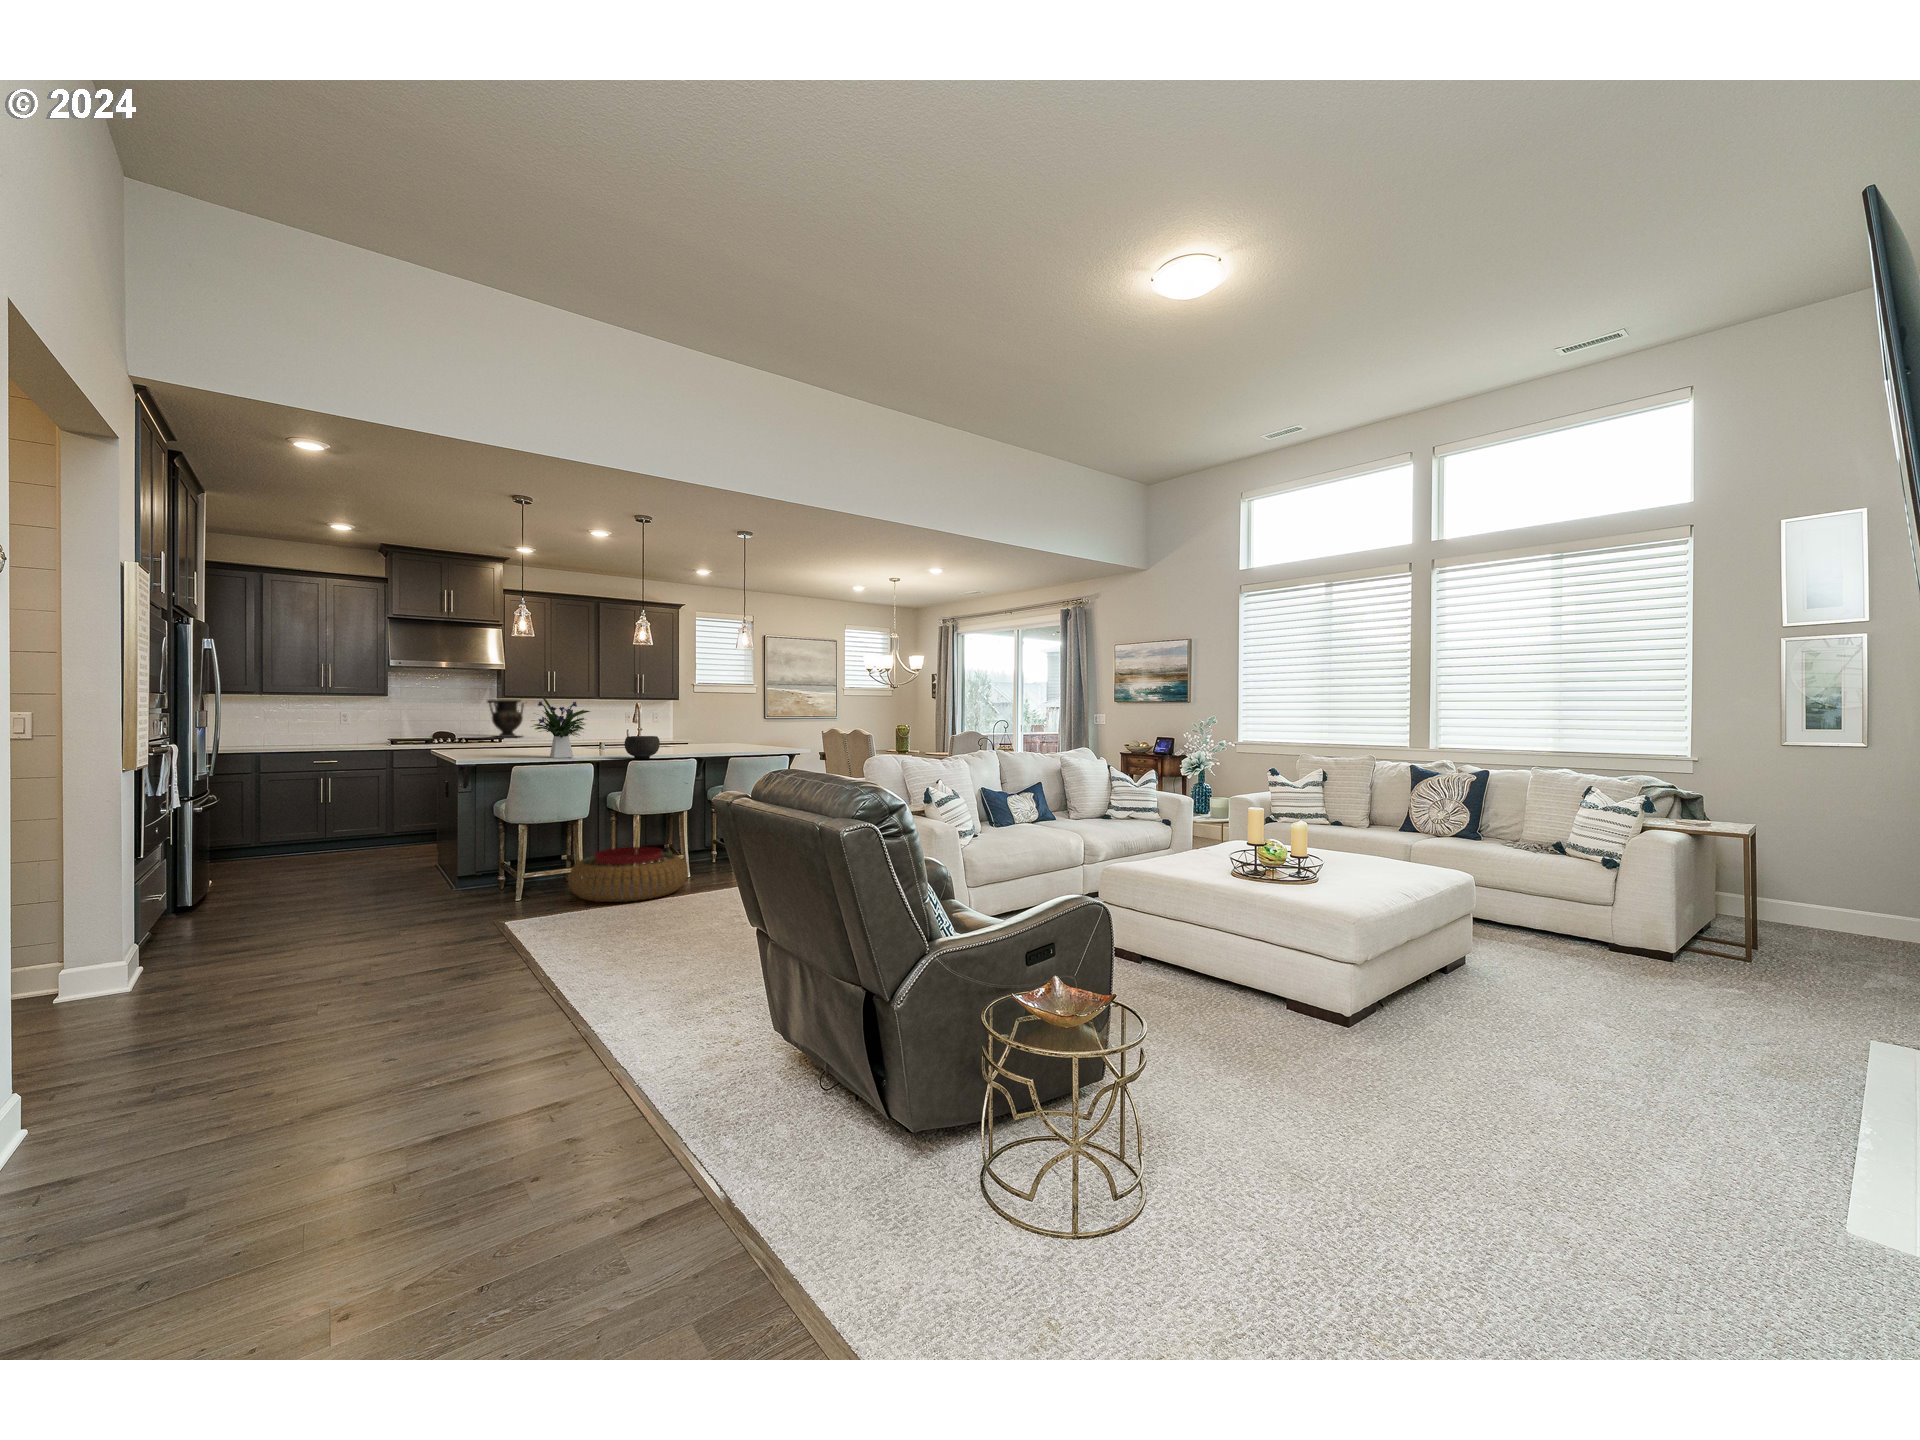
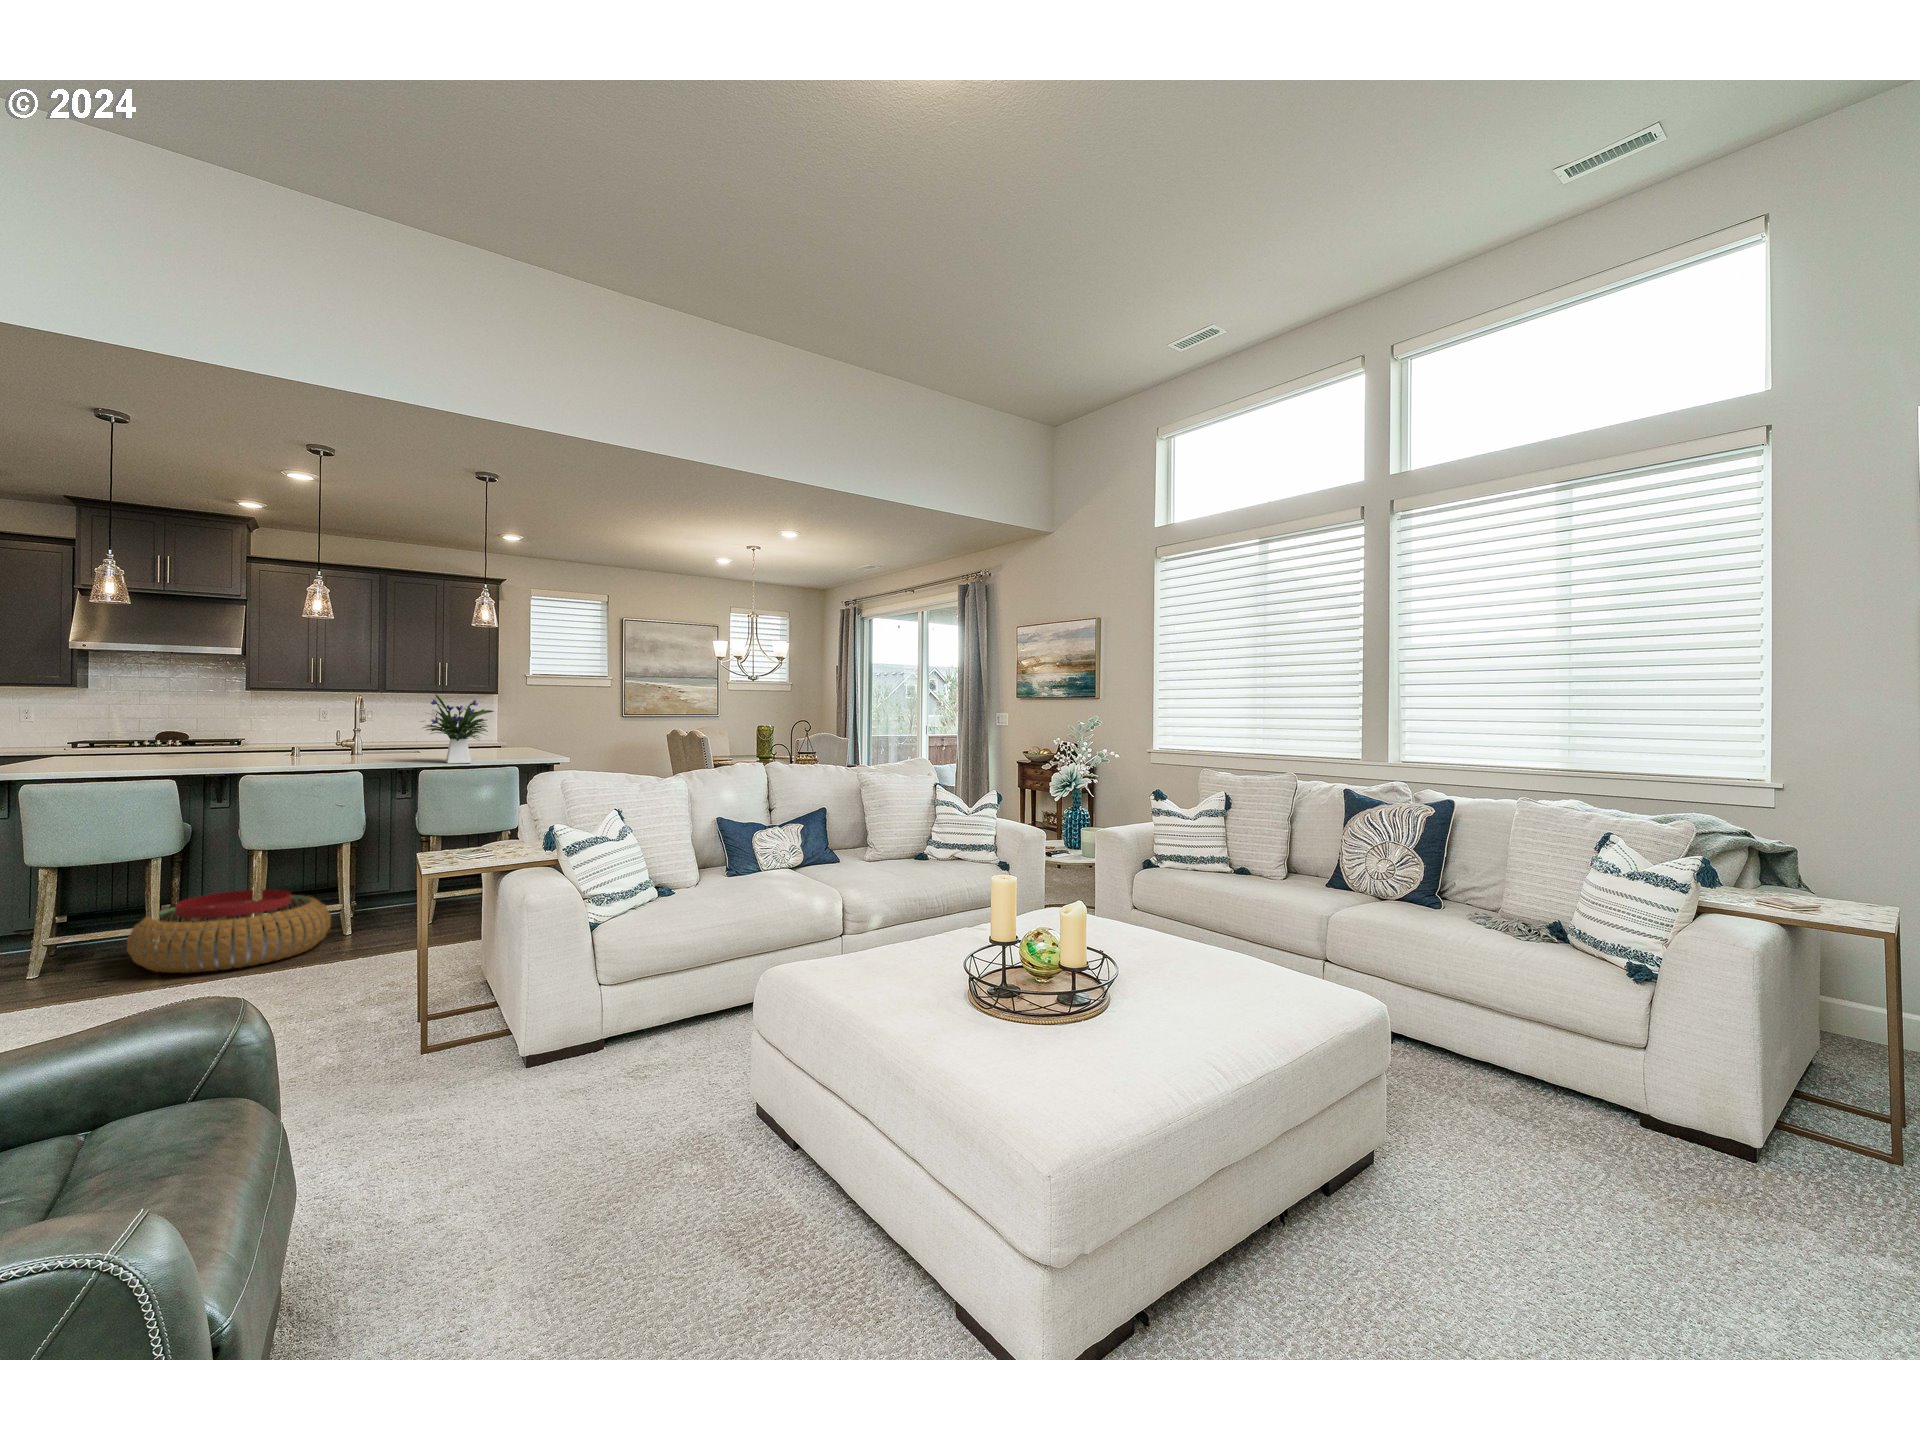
flower arrangement: present [534,697,590,758] -> present [423,694,494,763]
vase: present [487,699,524,737] -> none [233,691,290,738]
bowl: present [625,736,660,759] -> none [262,737,319,769]

